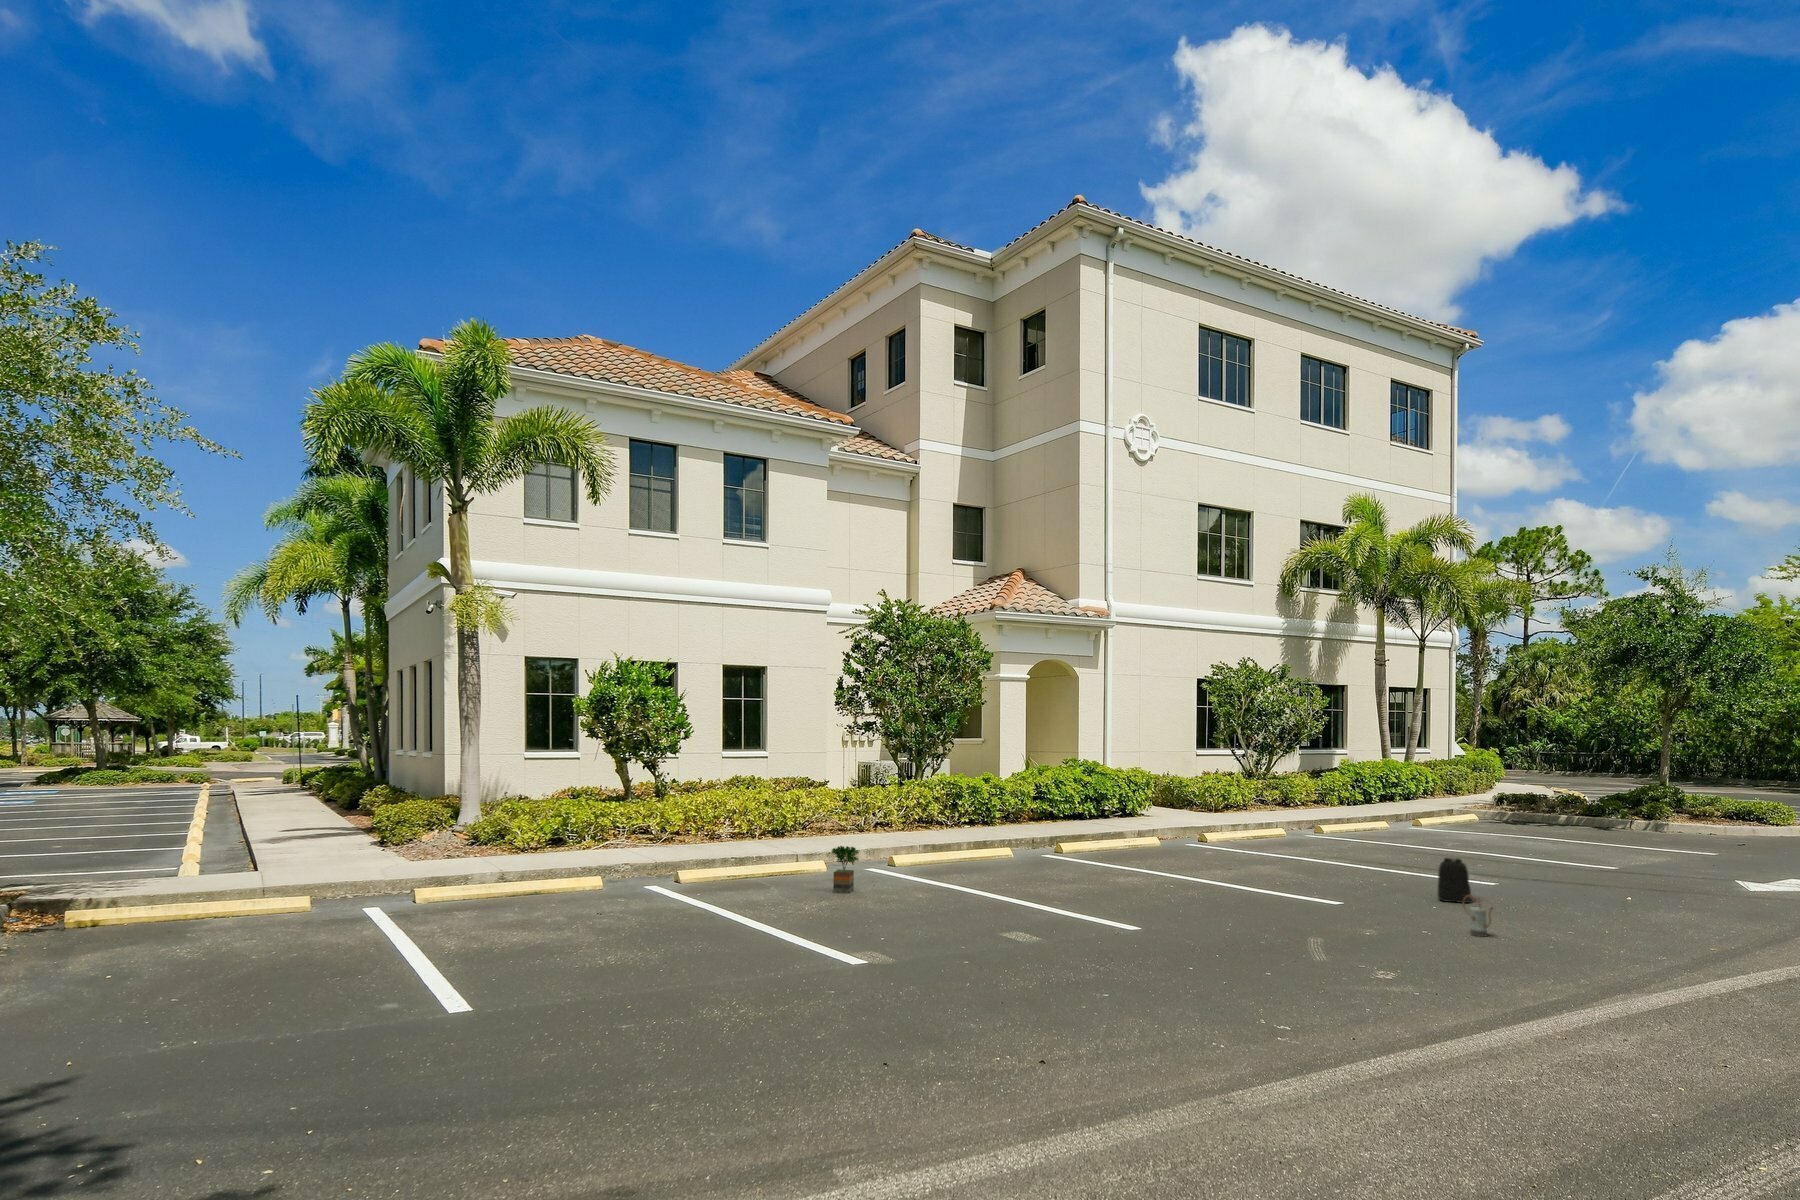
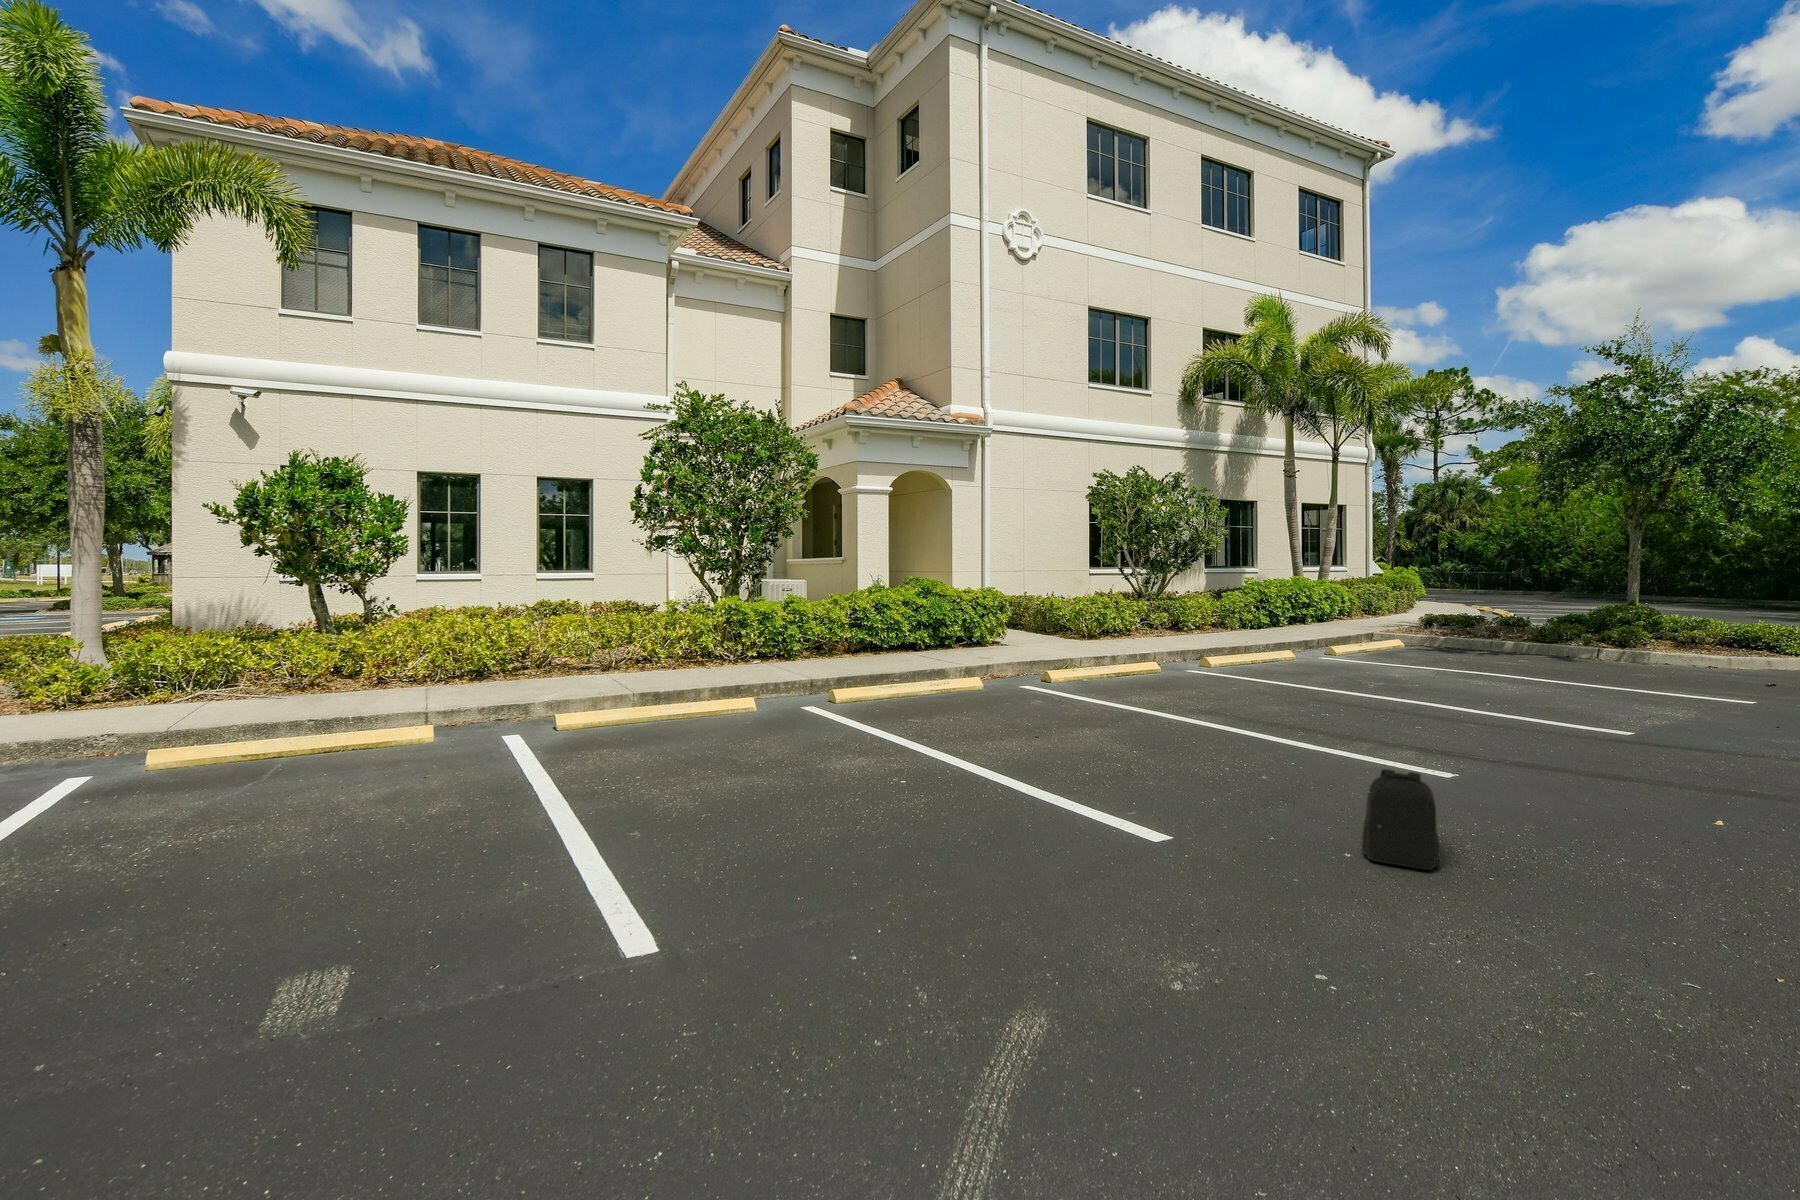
potted tree: present [832,846,859,893] -> none [216,731,293,818]
watering can: present [1463,895,1492,937] -> none [1458,974,1583,1128]

